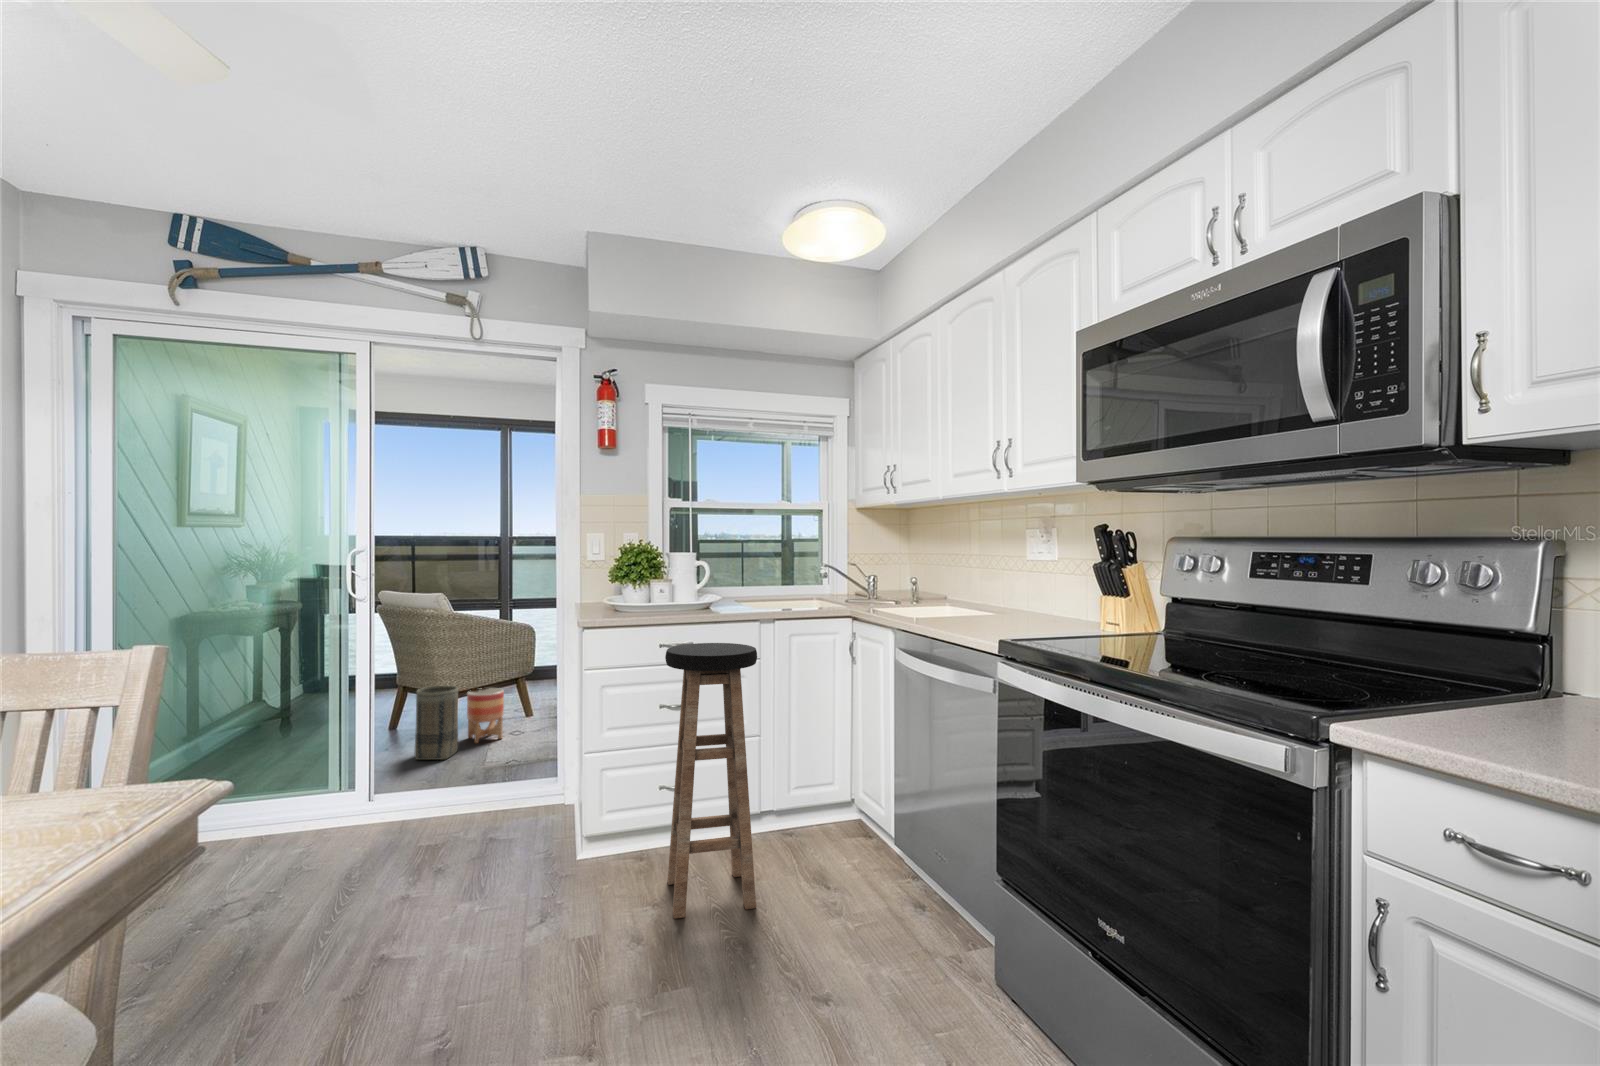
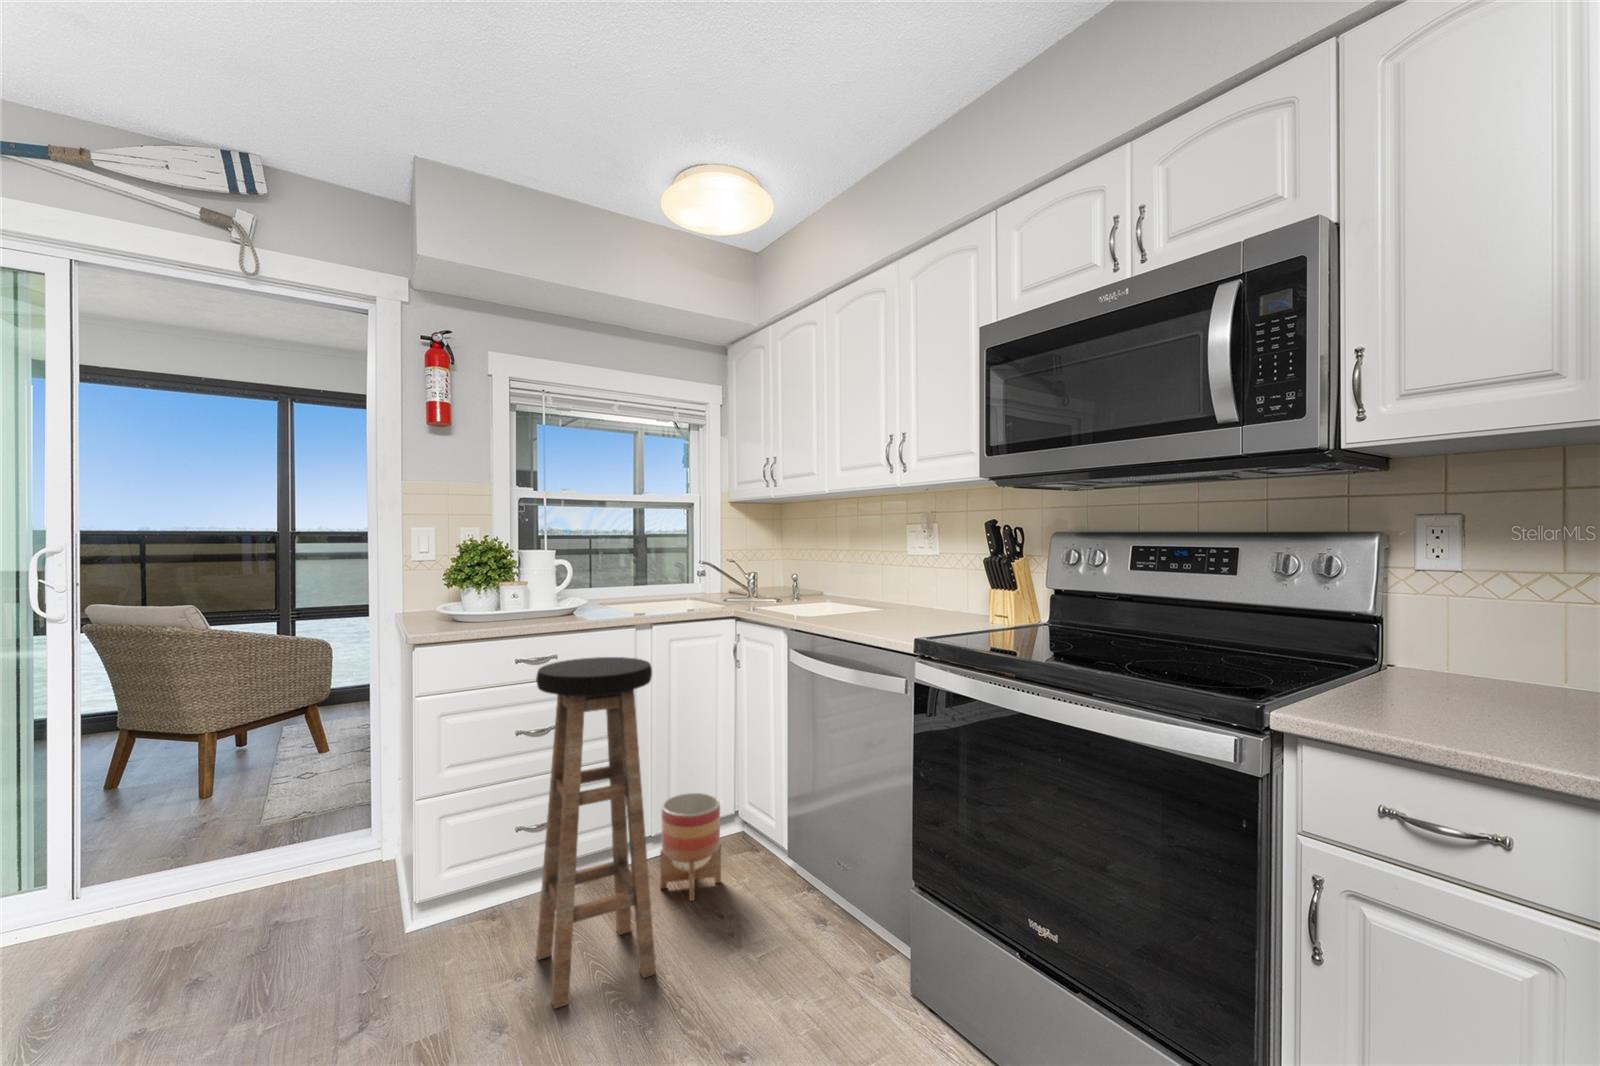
basket: present [415,686,458,760] -> none [150,724,218,826]
planter: present [467,688,504,743] -> present [660,793,721,901]

